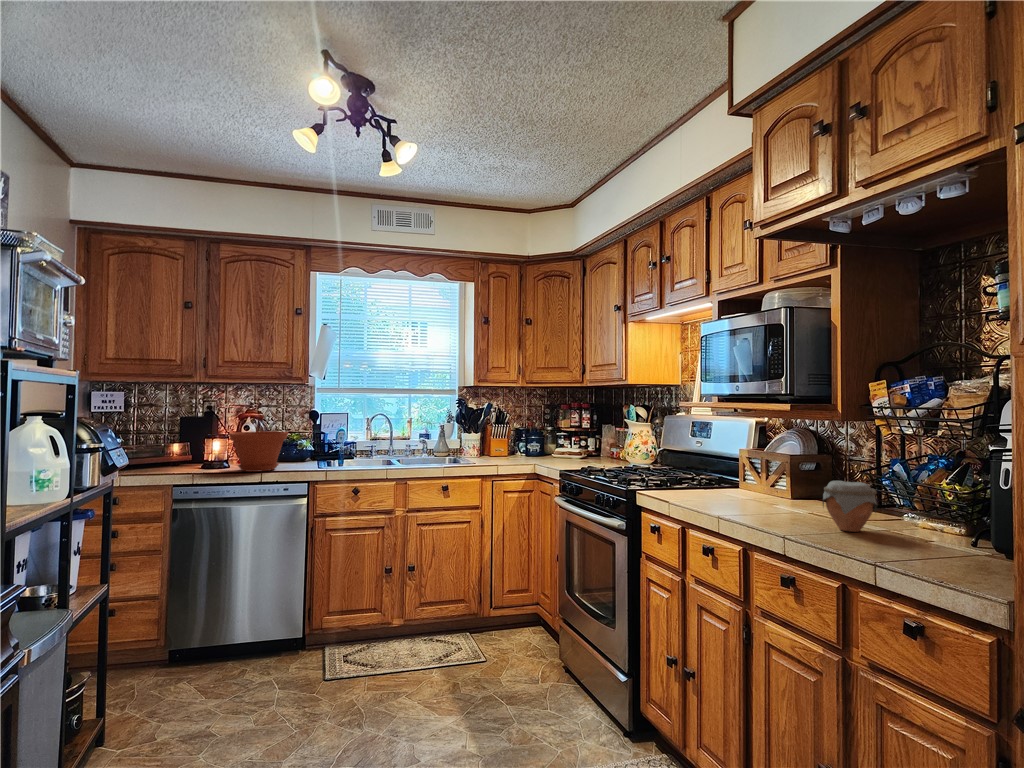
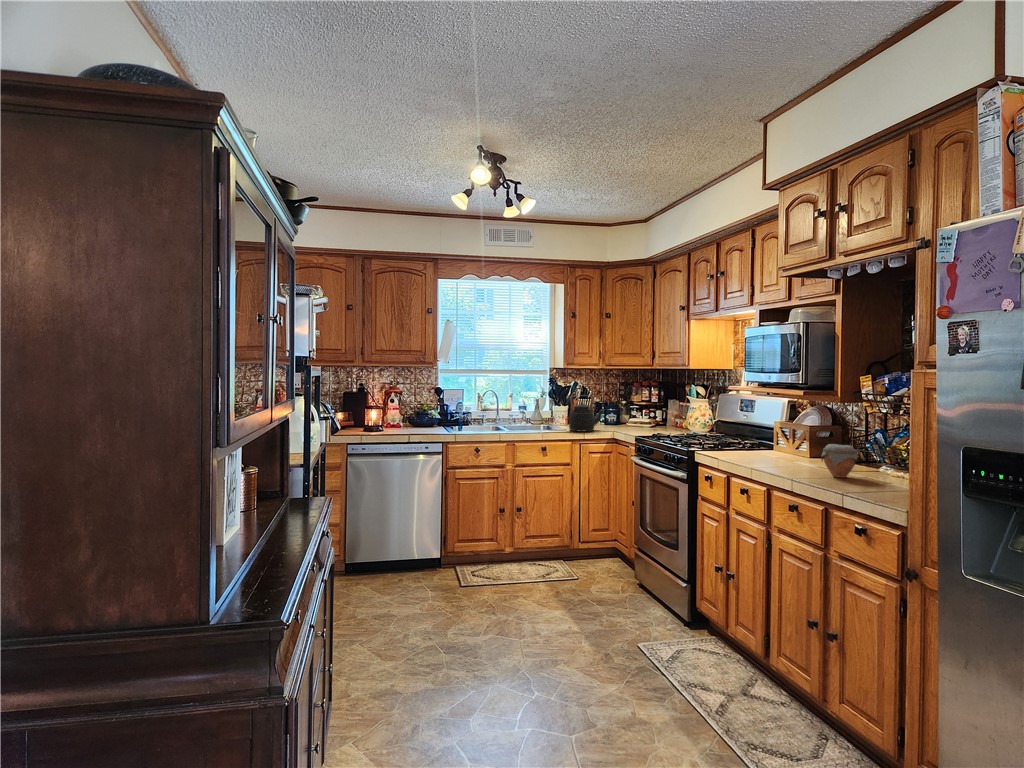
kettle: none [479,418,524,465] -> present [569,396,604,432]
plant pot: present [229,431,288,472] -> none [385,404,427,434]

